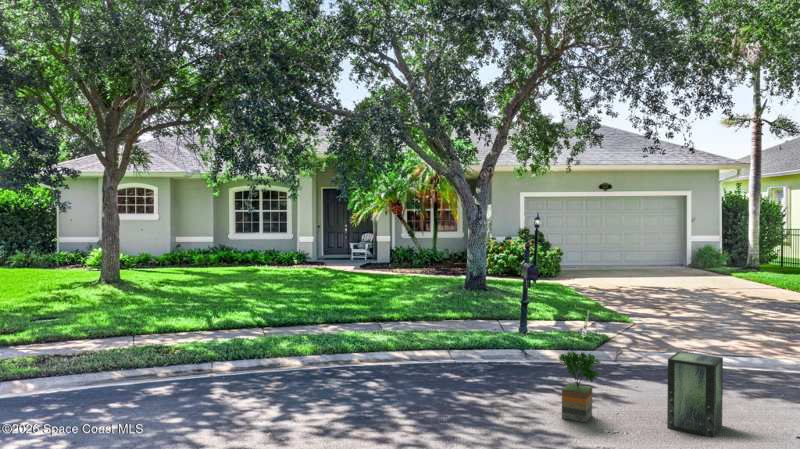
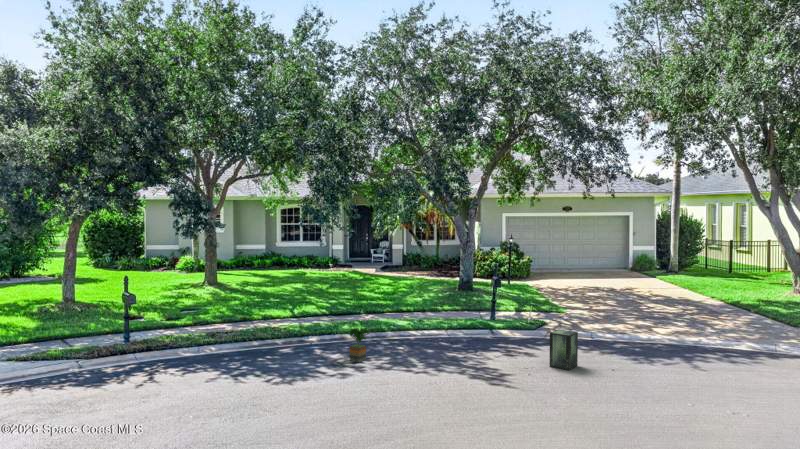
potted tree: present [559,352,601,422] -> present [349,328,369,362]

